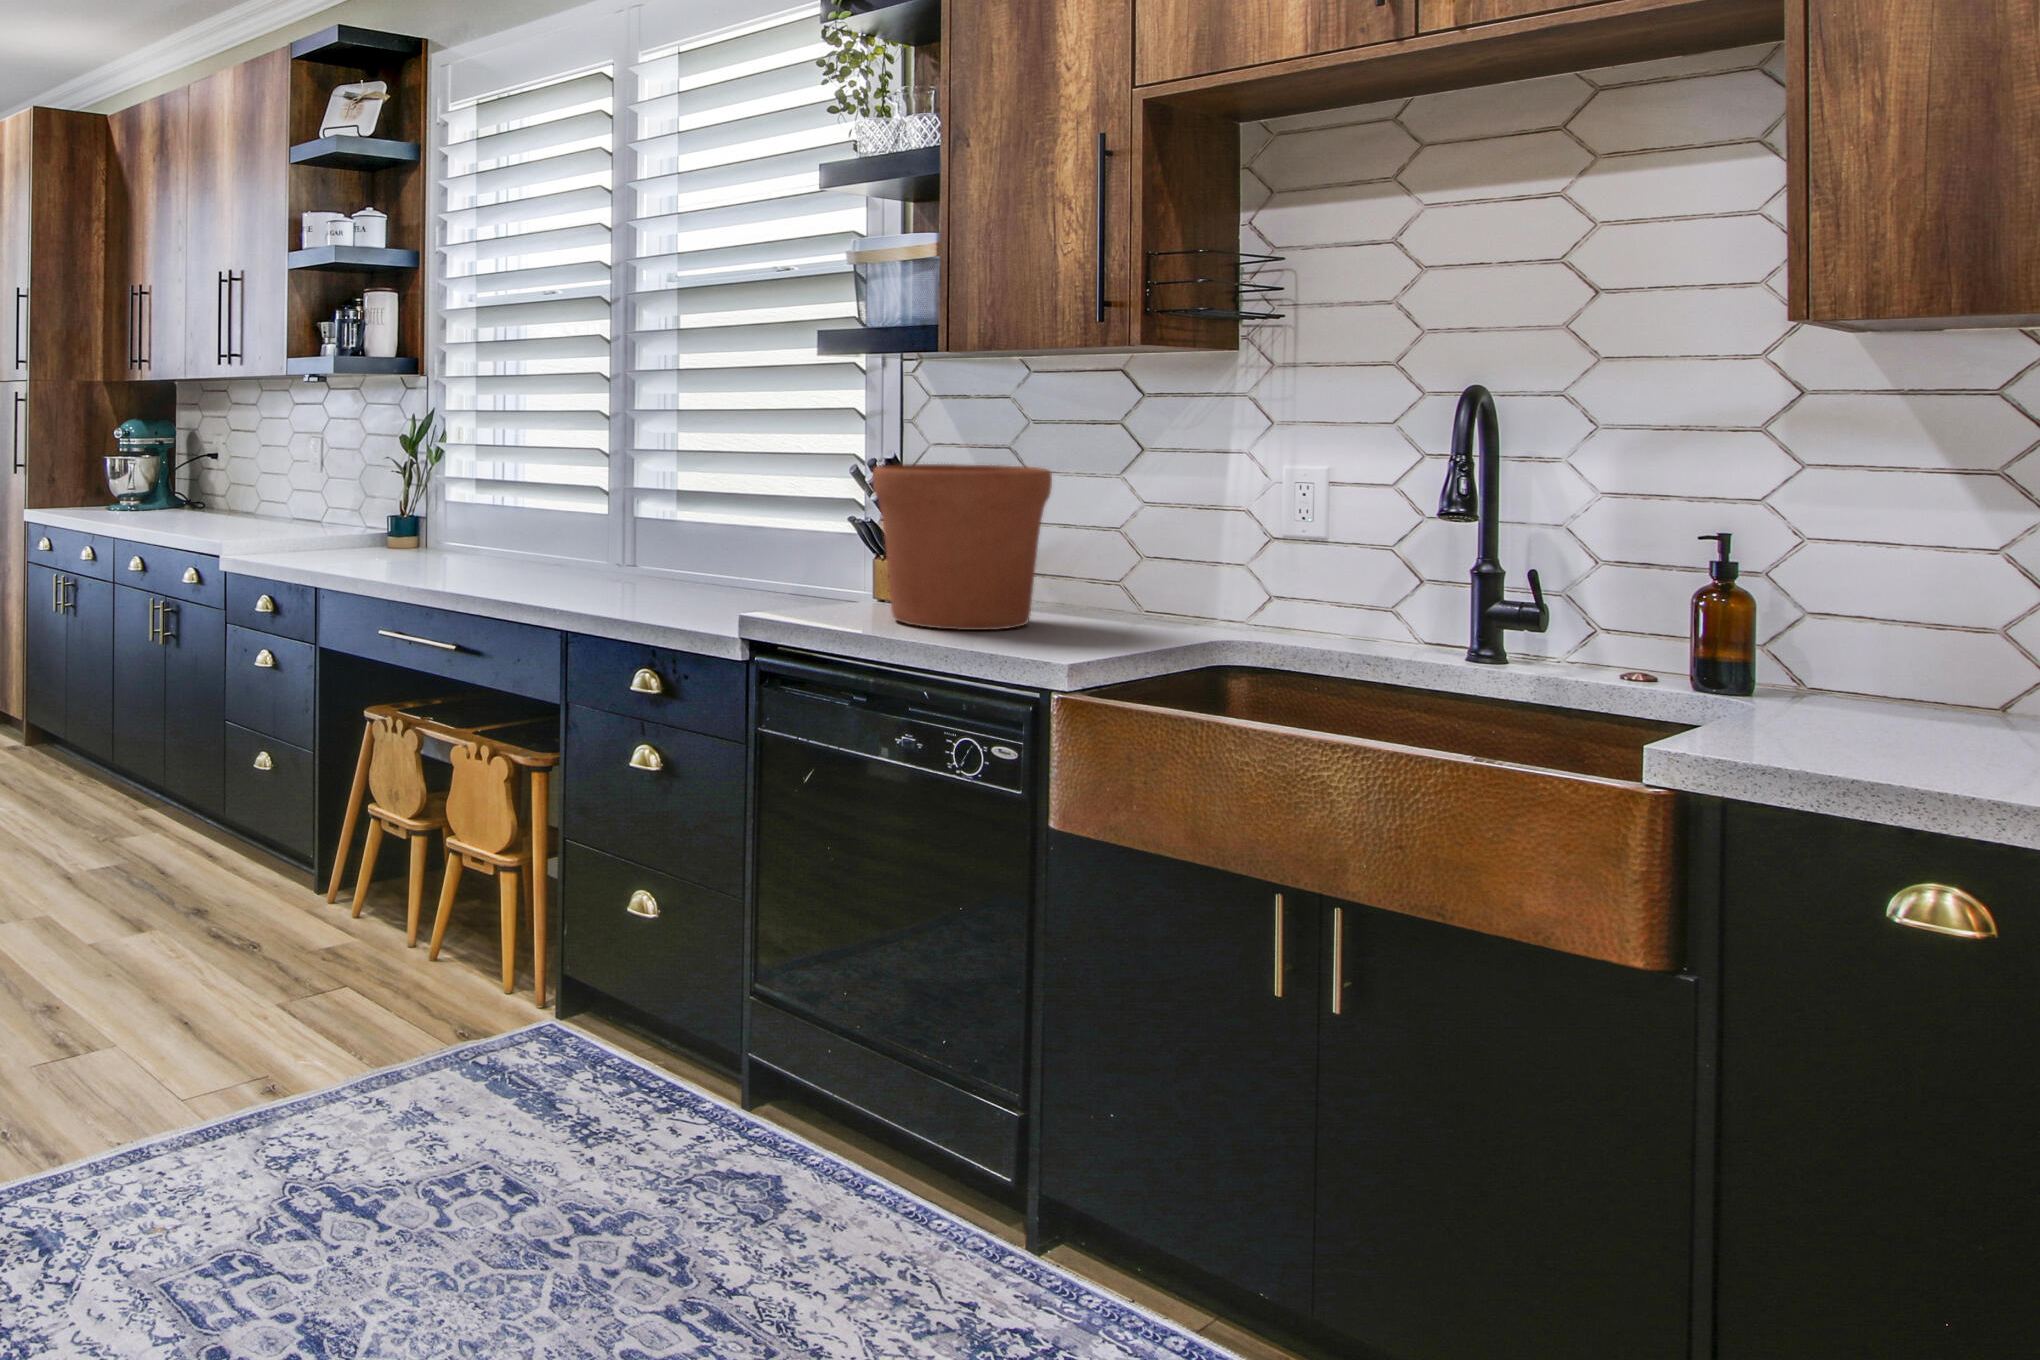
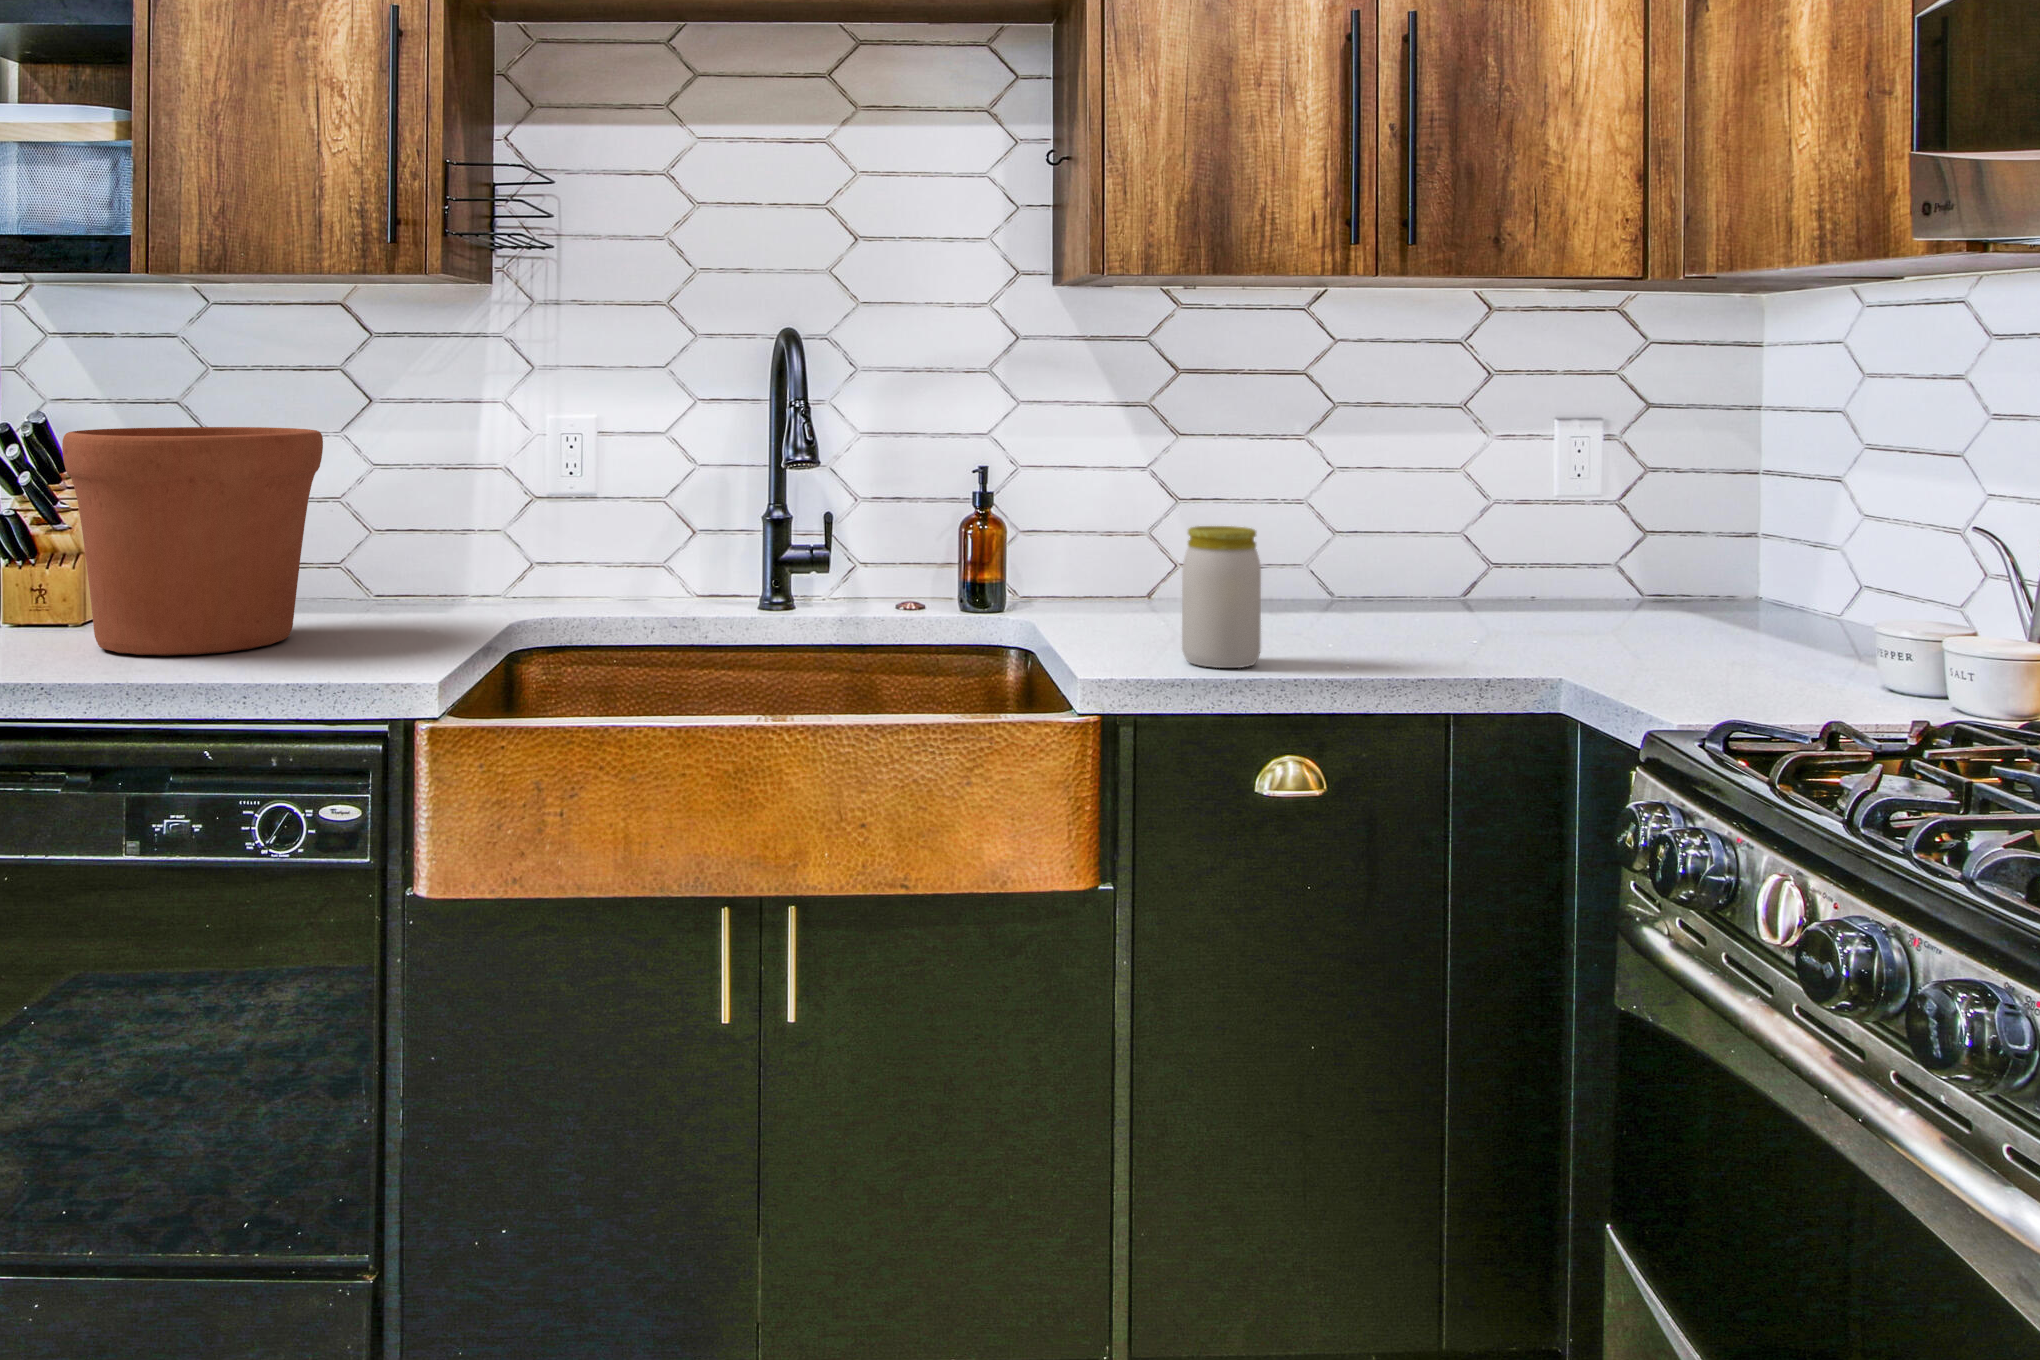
jar: none [1824,606,1937,768] -> present [1182,526,1261,668]

